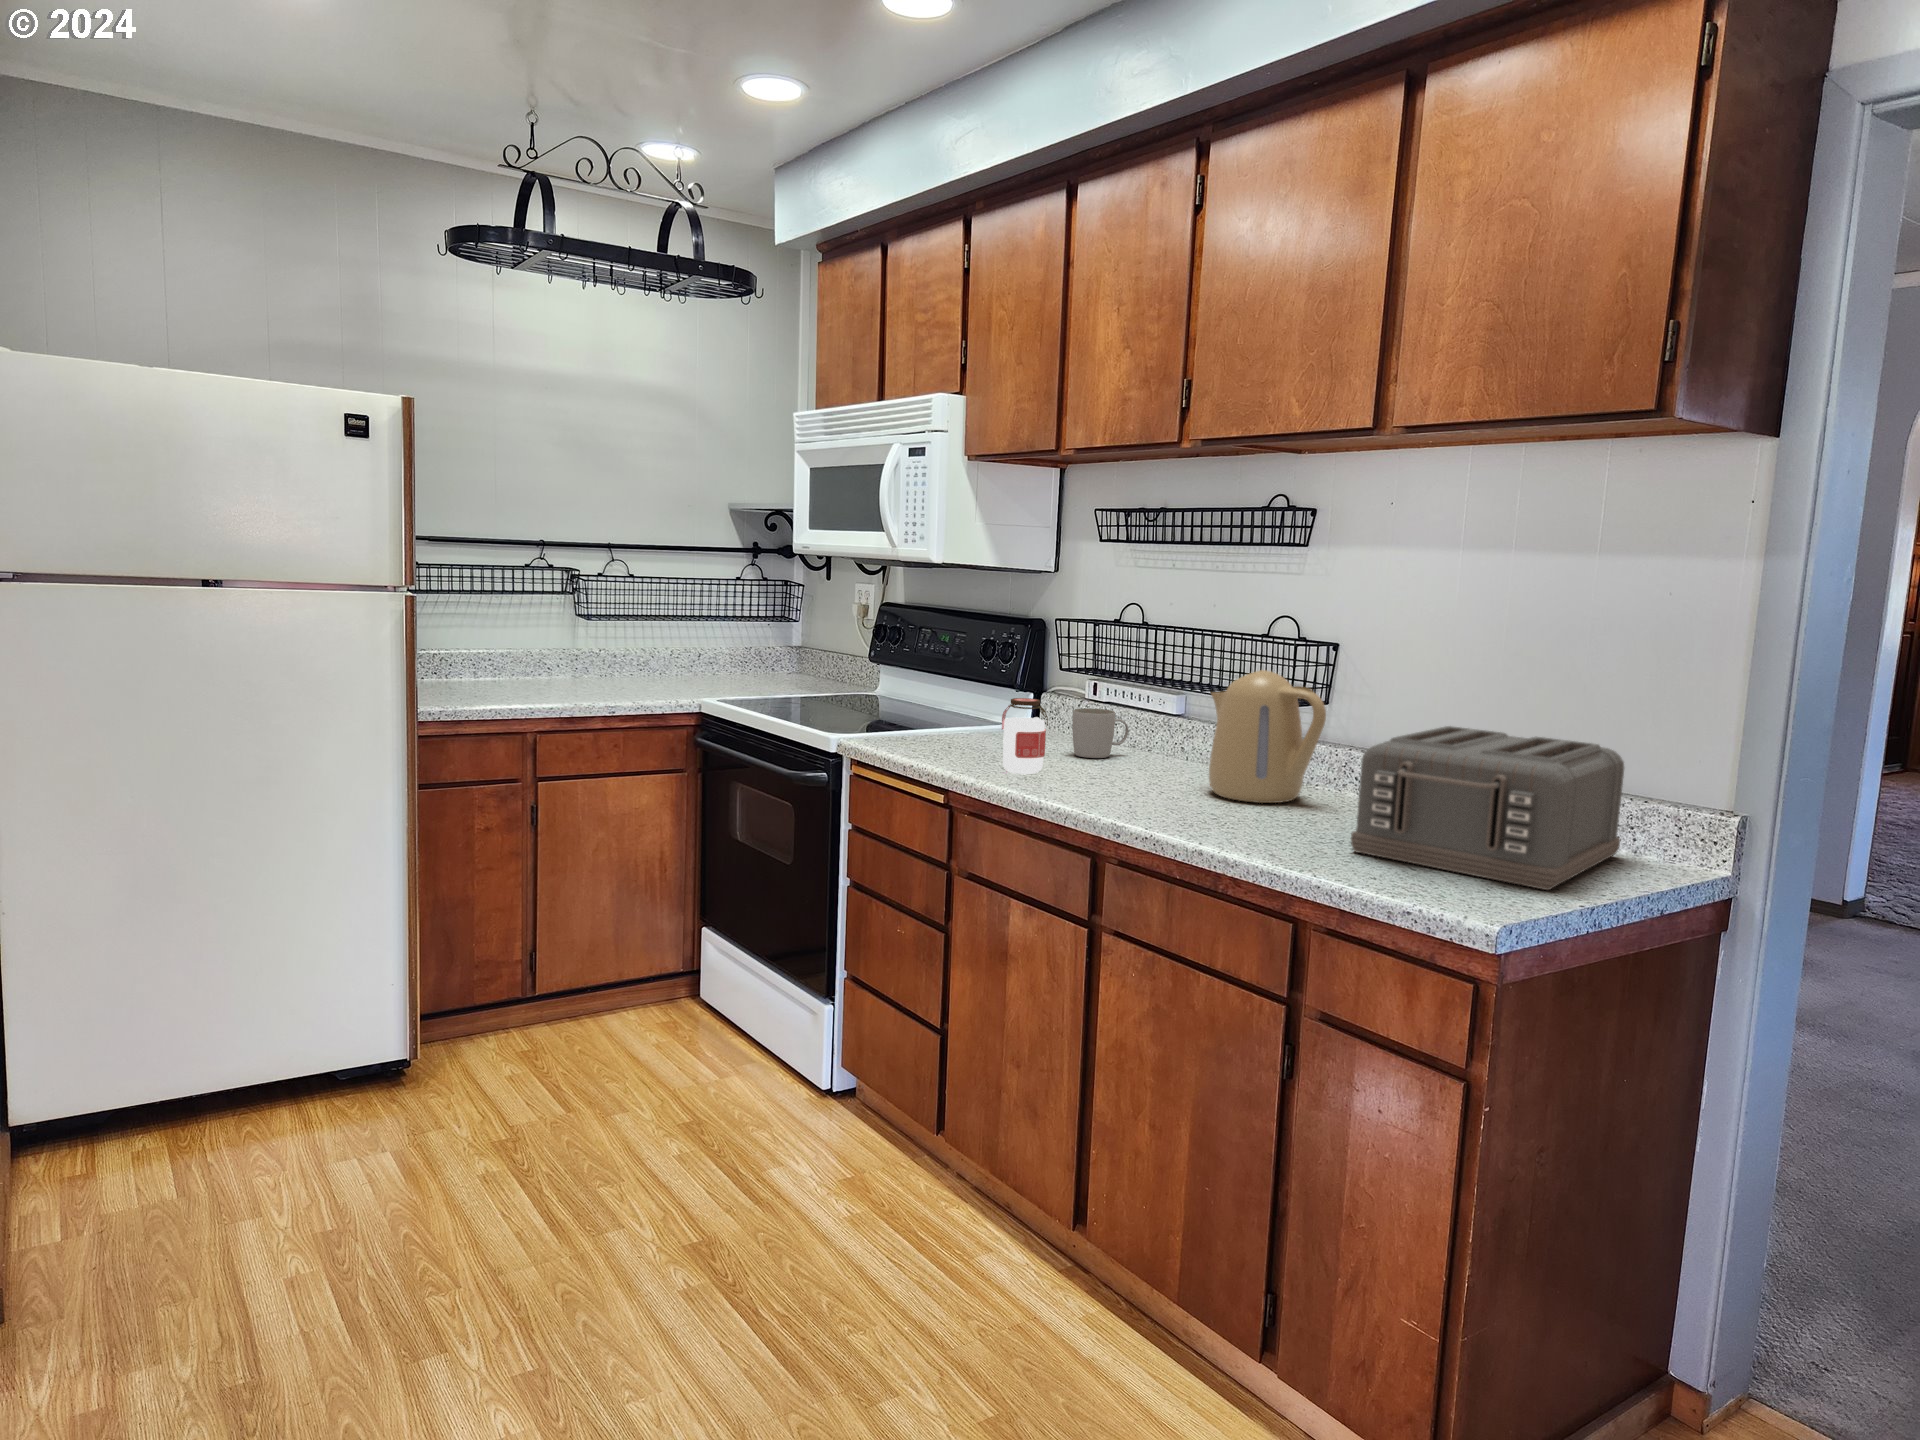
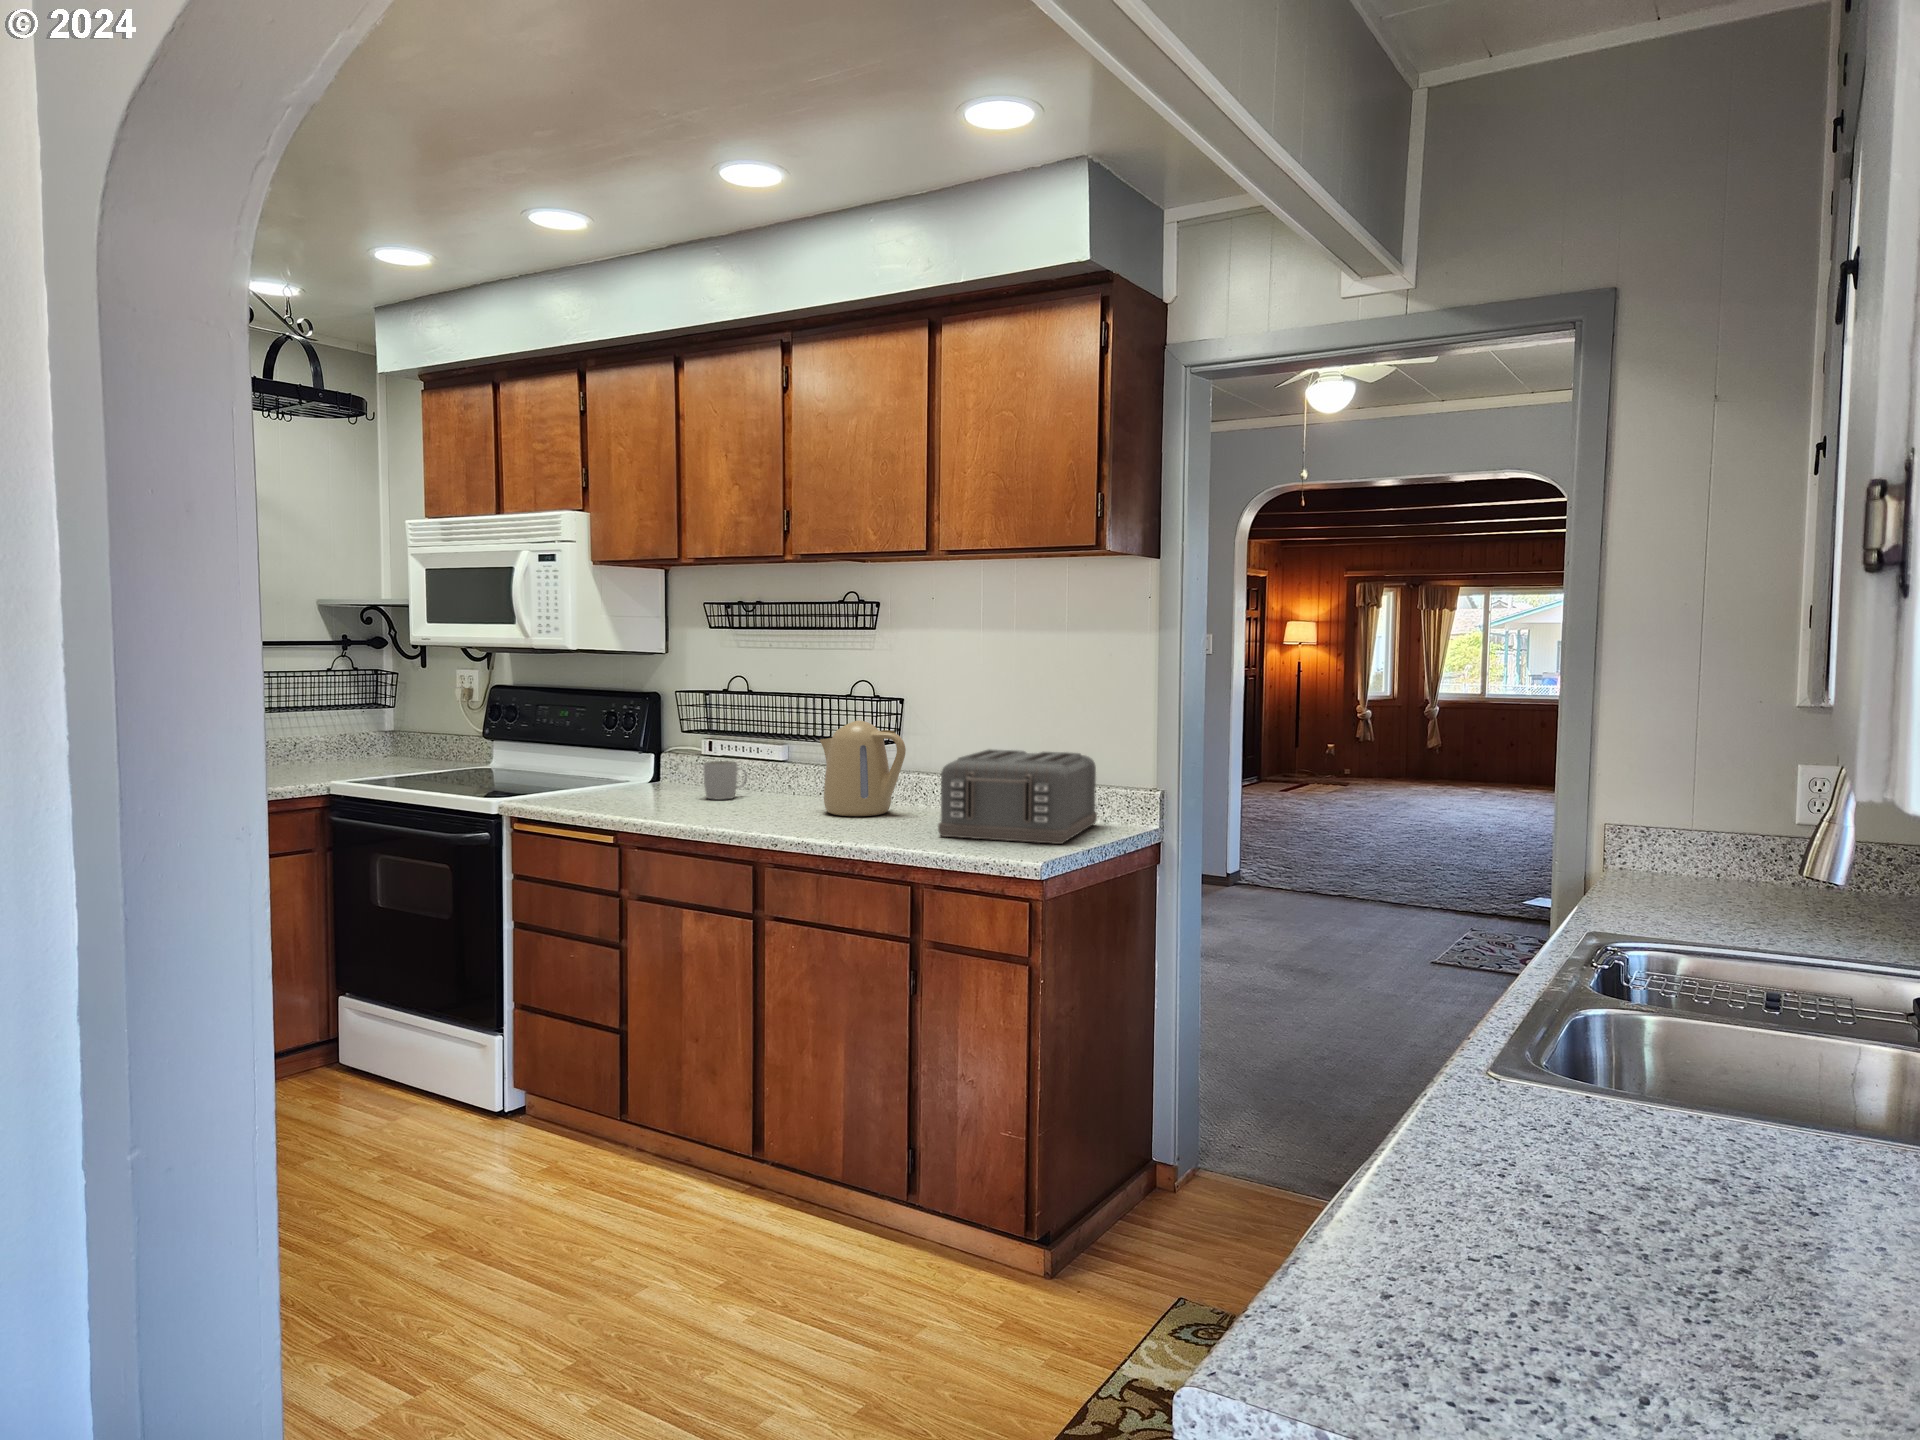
jar: present [1002,698,1048,774] -> none [659,754,696,814]

